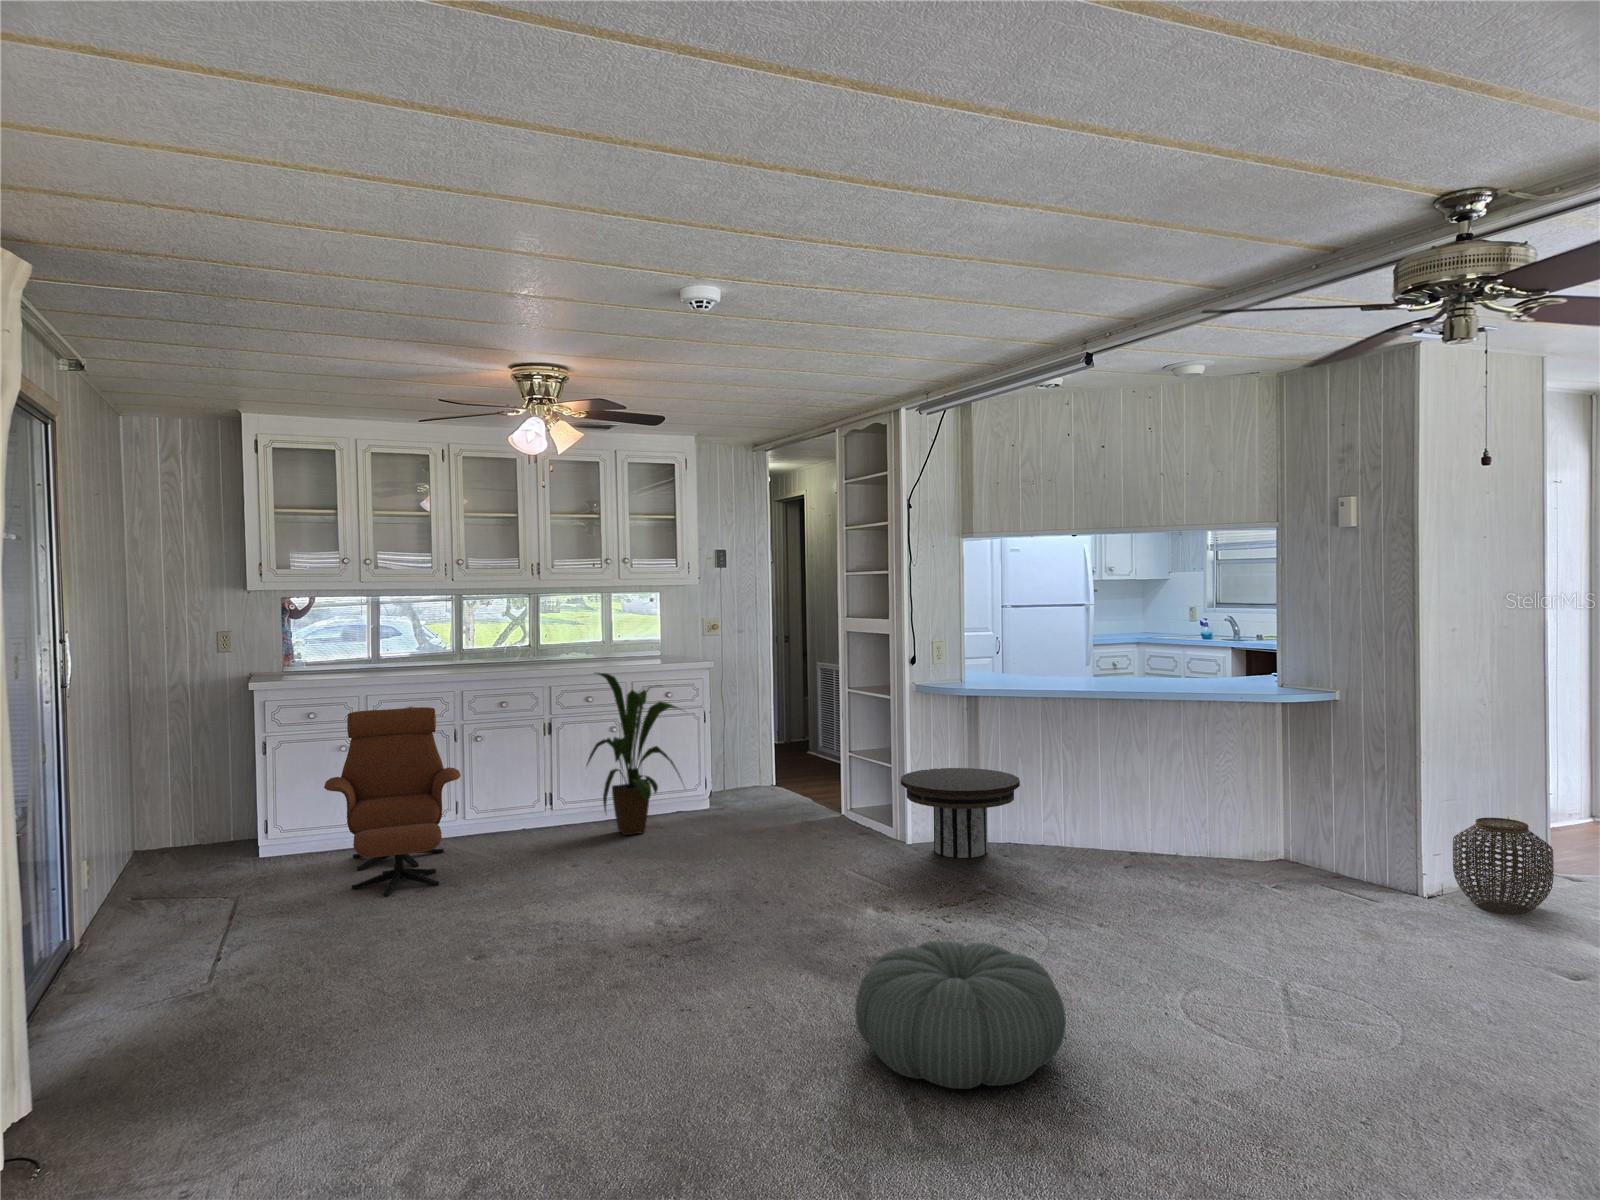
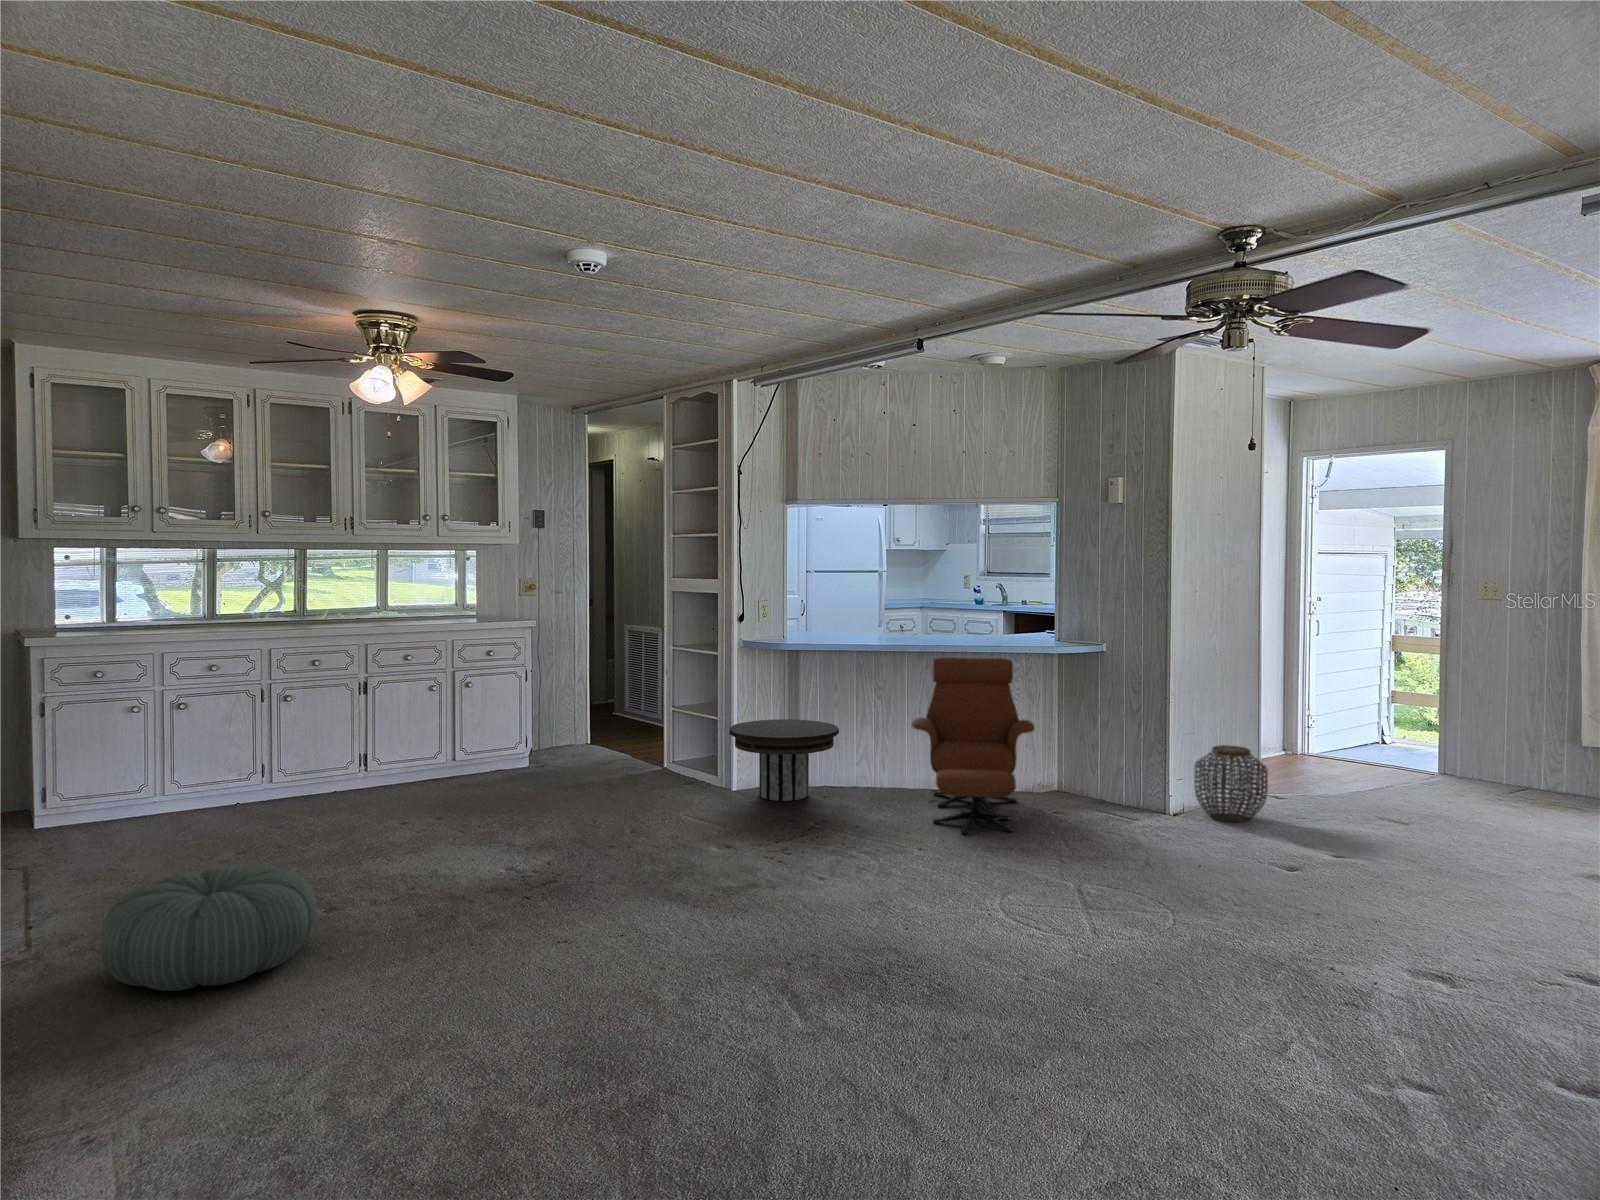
house plant: present [587,673,685,835] -> none [403,630,513,795]
lounge chair: present [324,707,461,896] -> present [912,657,1035,834]
pouf: present [855,941,1066,1089] -> present [100,866,317,991]

